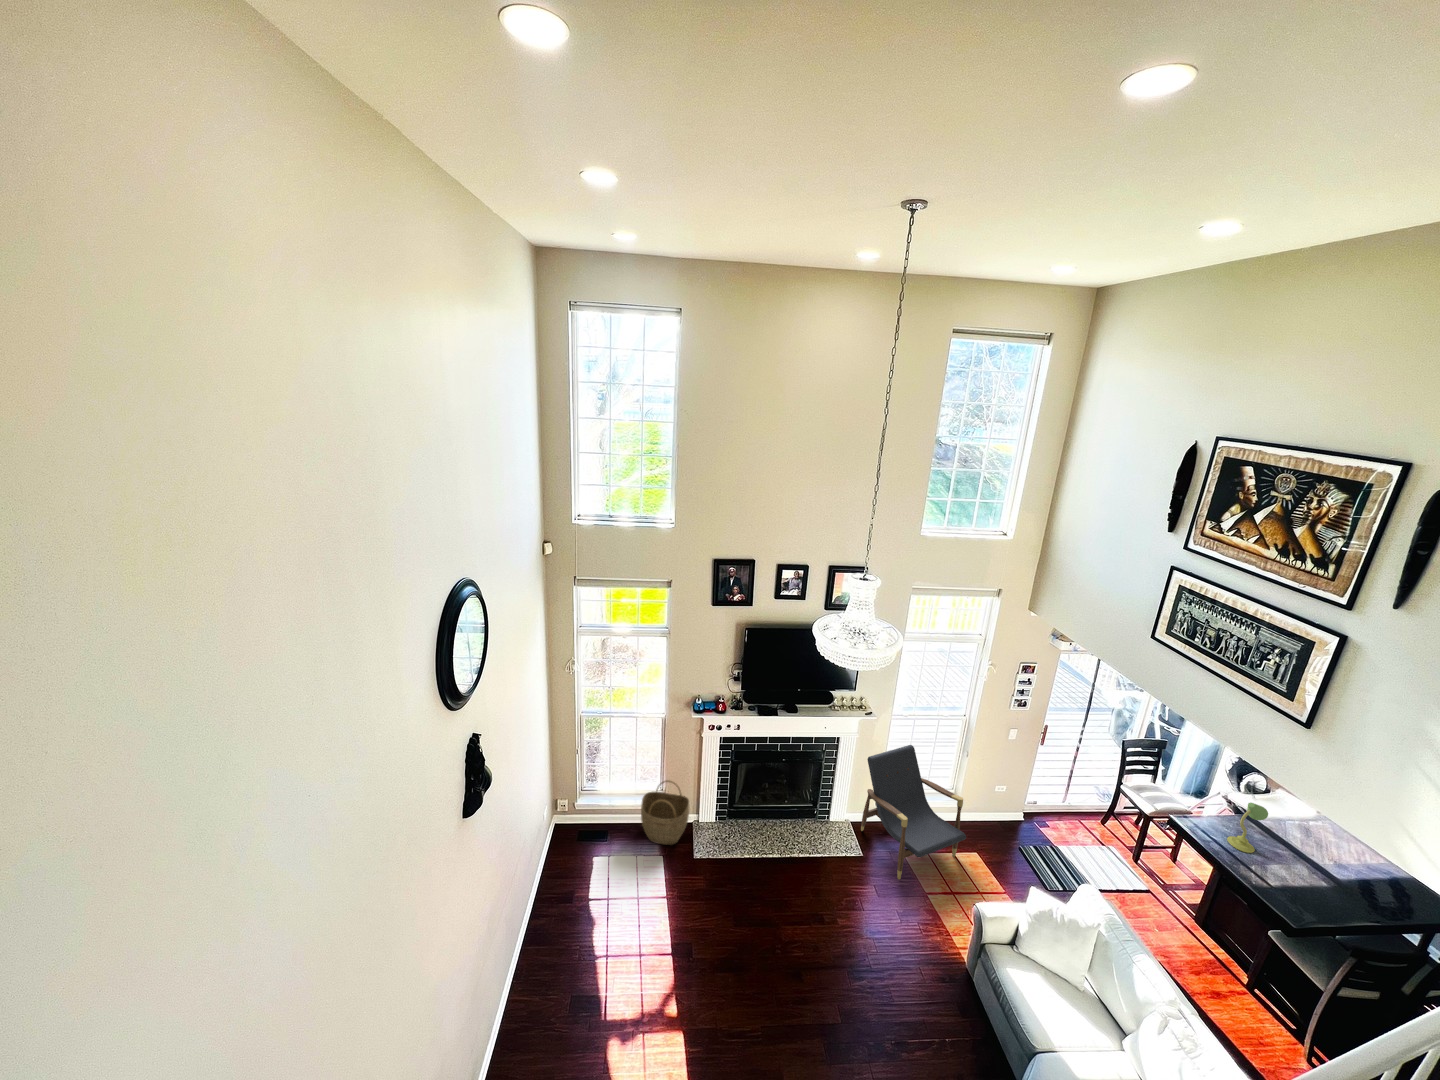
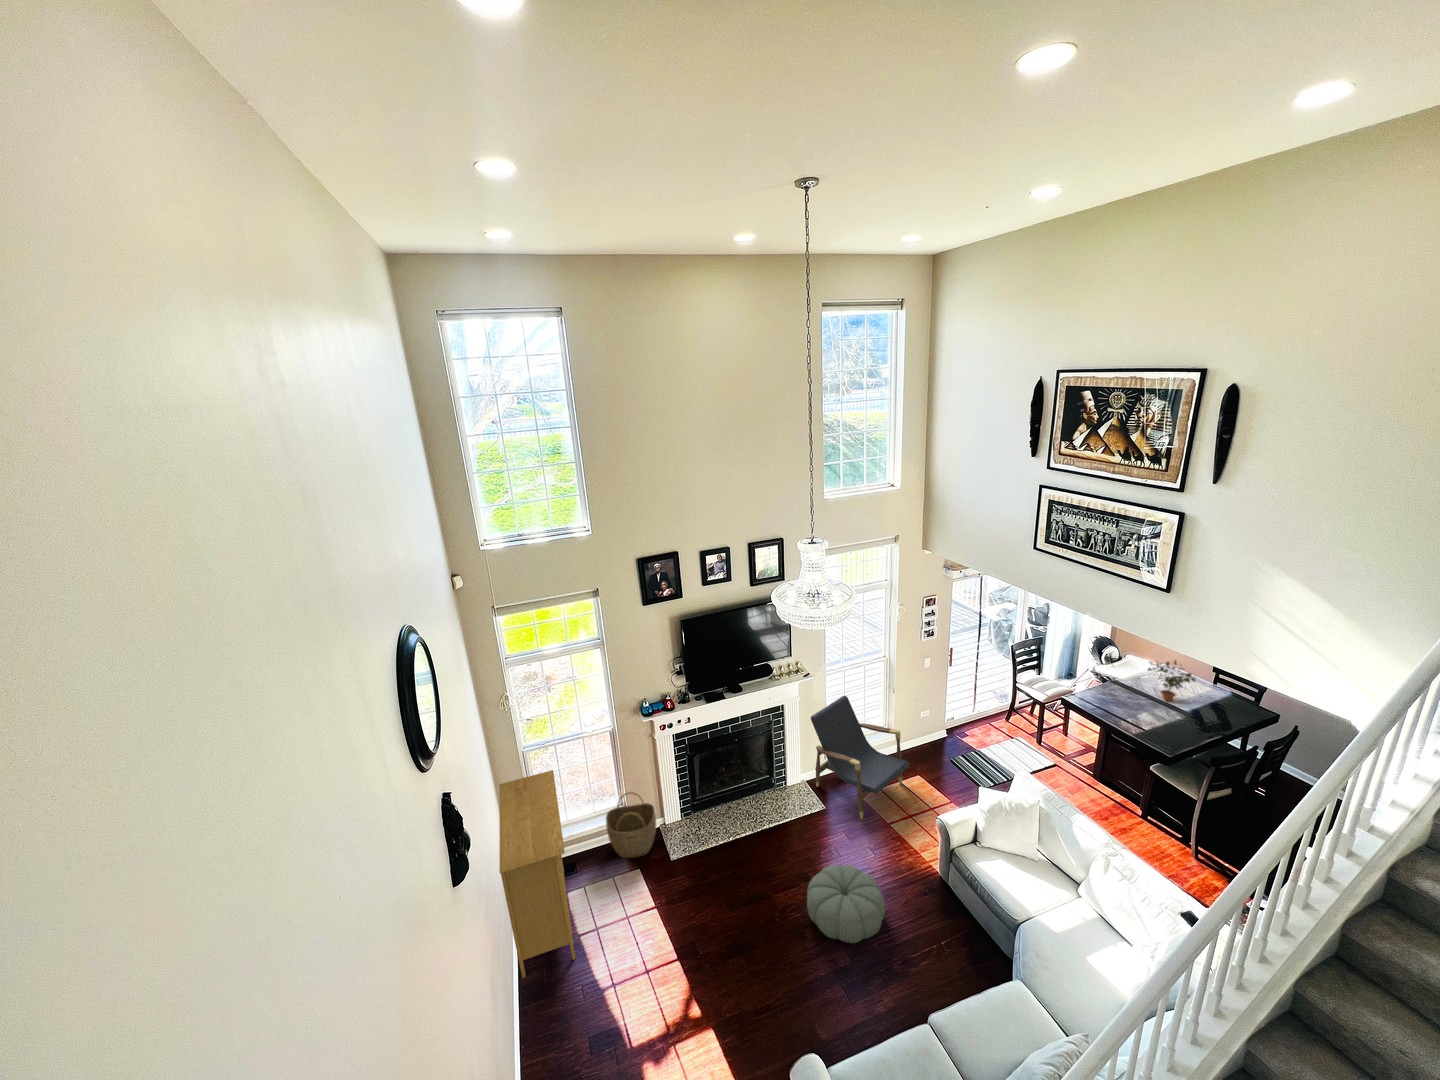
console table: none [525,739,602,922] -> present [499,770,576,978]
table lamp: present [1227,803,1268,853] -> none [1106,669,1132,710]
potted plant: none [1293,805,1363,860] -> present [1148,660,1195,701]
pouf: none [811,916,894,1005] -> present [807,865,885,943]

